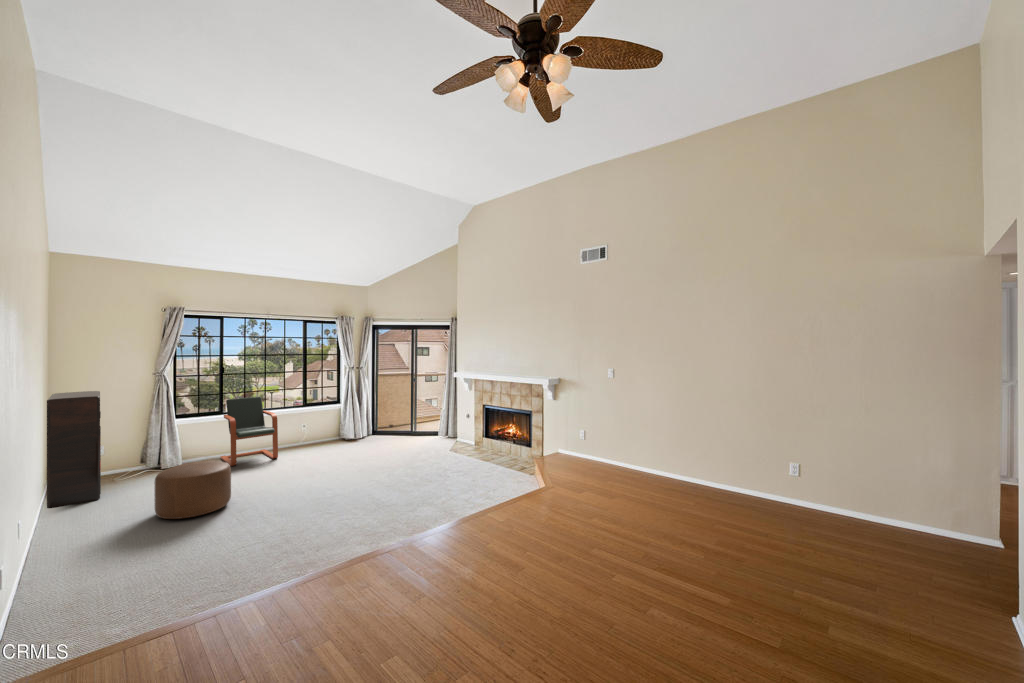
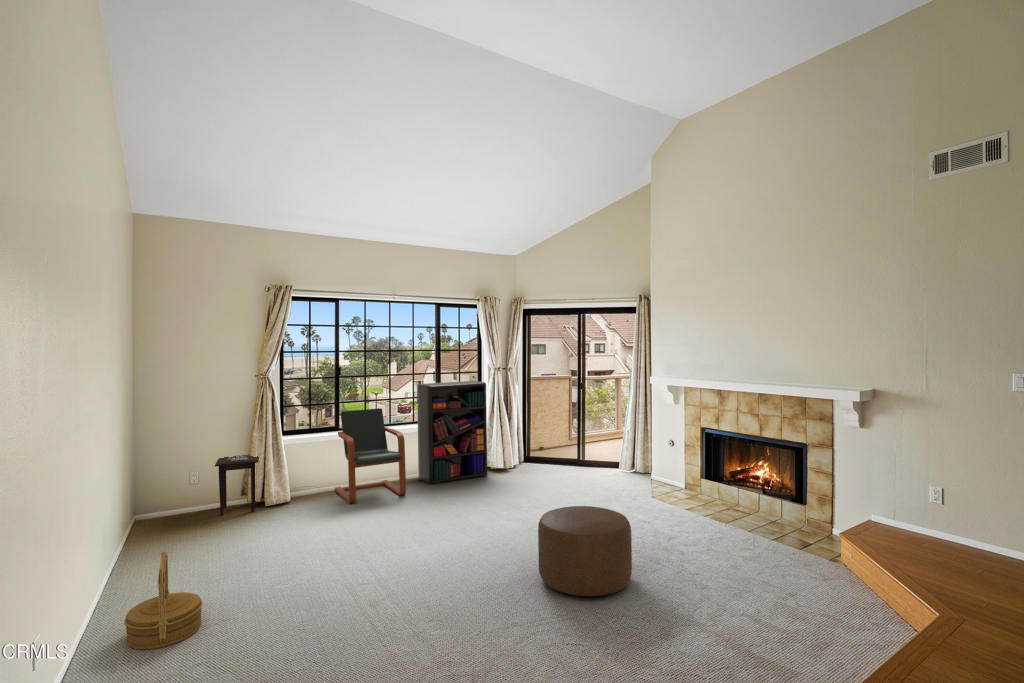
bookshelf: present [47,391,101,508] -> present [417,381,487,484]
side table: none [113,433,154,480] -> present [215,455,259,515]
ottoman: present [155,461,231,519] -> present [538,506,632,596]
woven basket: none [34,498,101,565] -> present [124,552,203,650]

